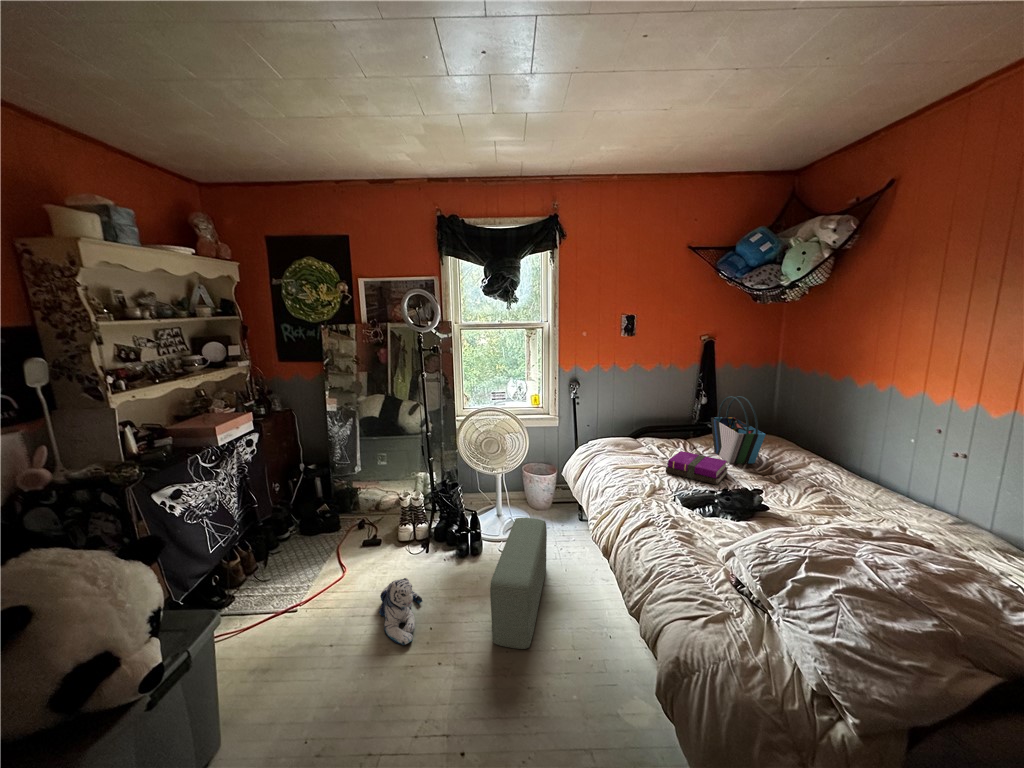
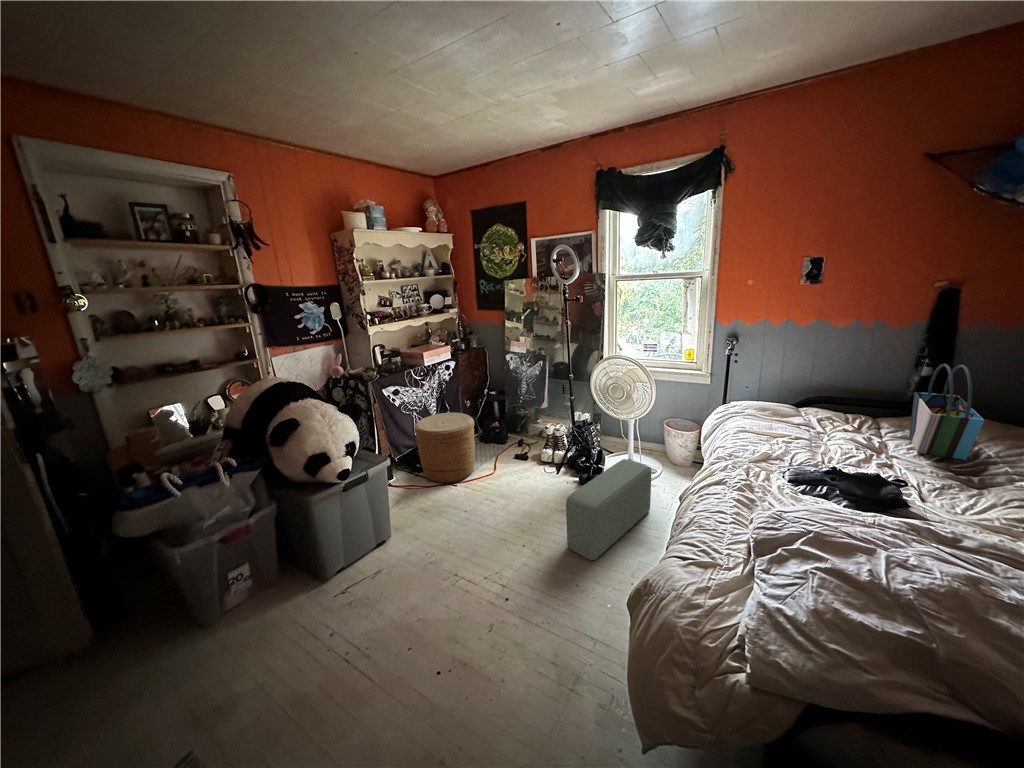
notebook: present [666,451,728,485] -> none [800,425,900,469]
woven basket: none [215,505,316,619] -> present [415,413,475,483]
plush toy: present [379,578,422,645] -> none [499,479,533,525]

